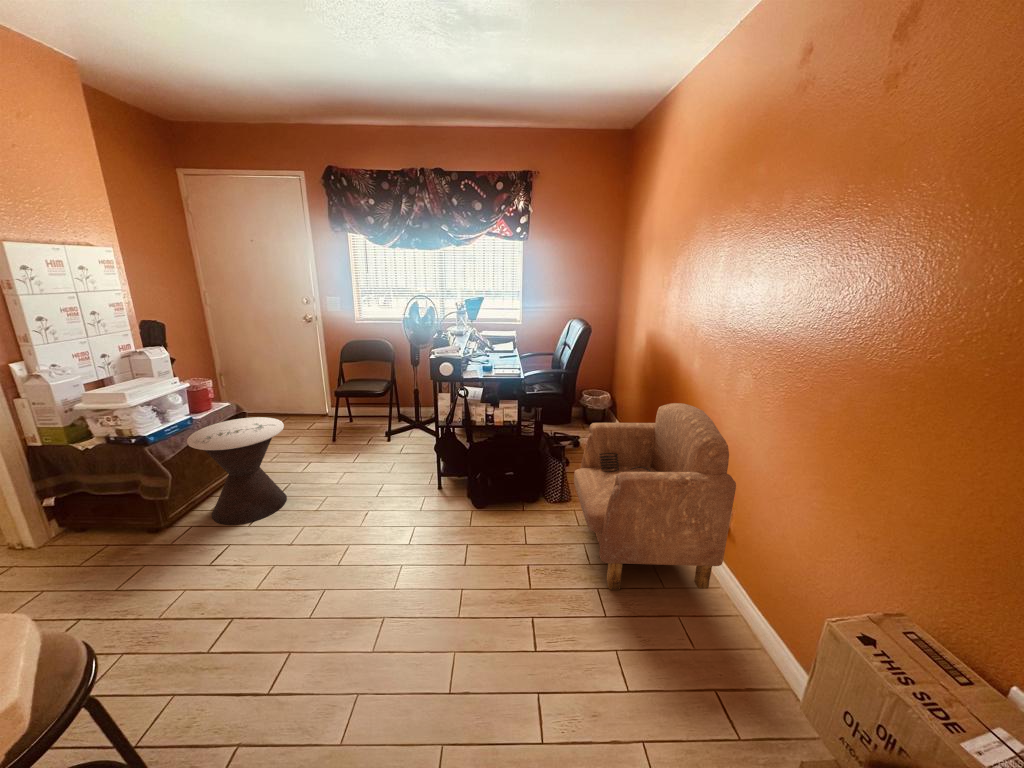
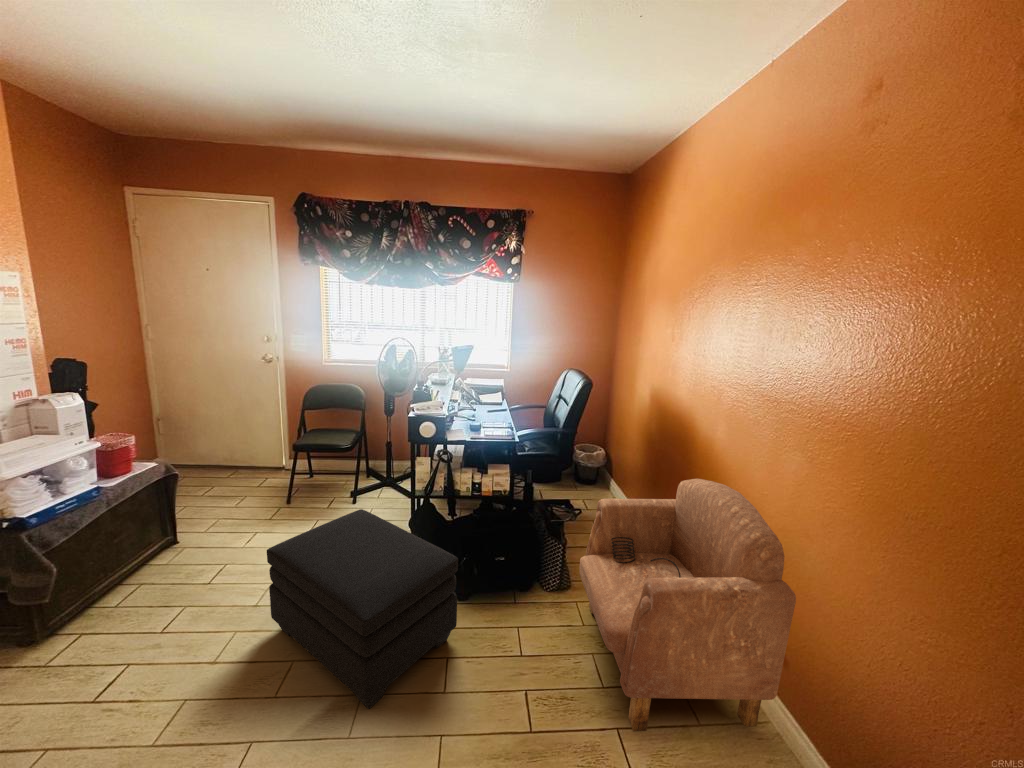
side table: present [187,417,287,525] -> none [85,483,221,630]
ottoman: none [324,436,474,573] -> present [267,509,458,709]

